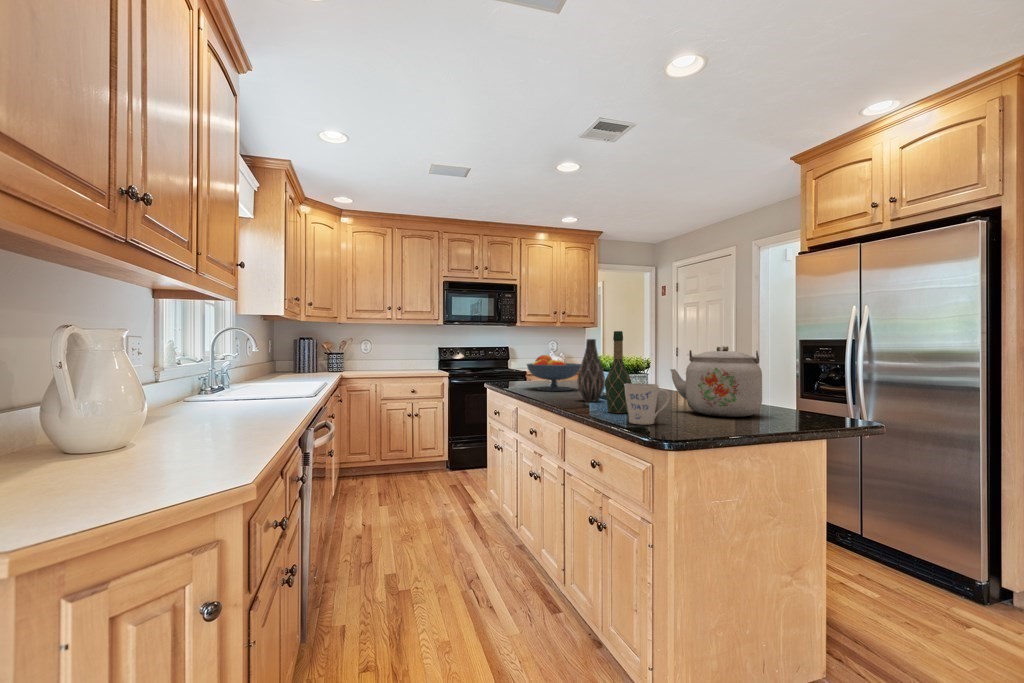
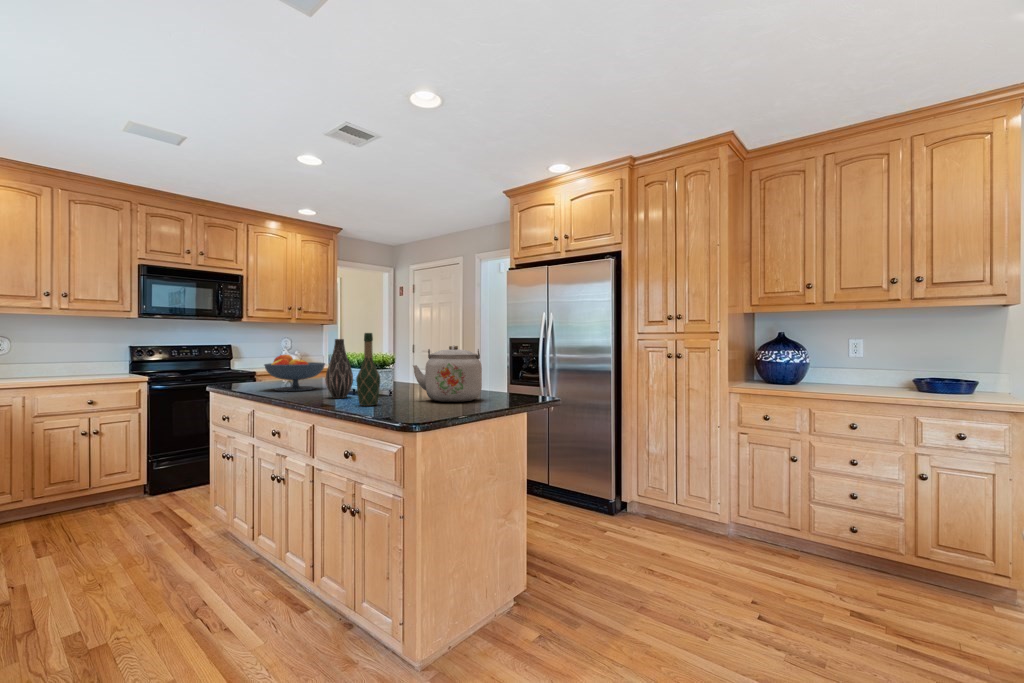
mug: present [625,383,670,424] -> none [376,378,414,413]

